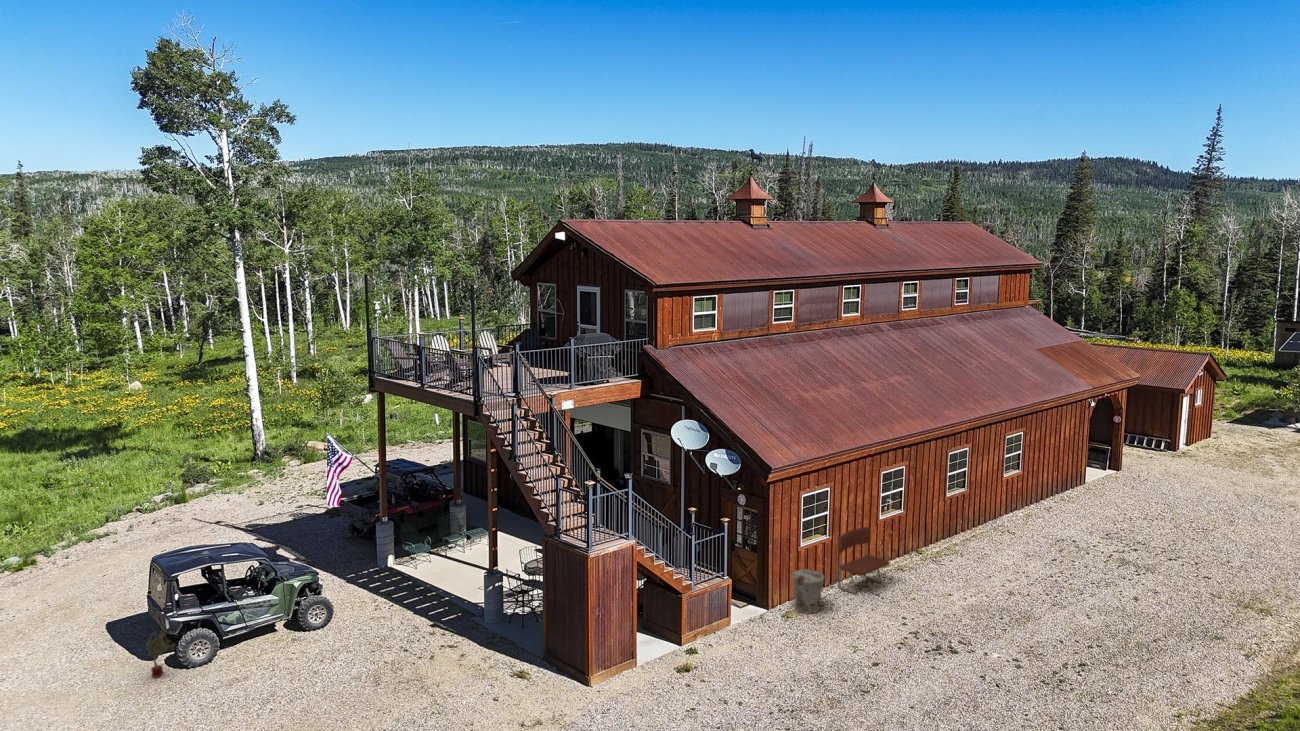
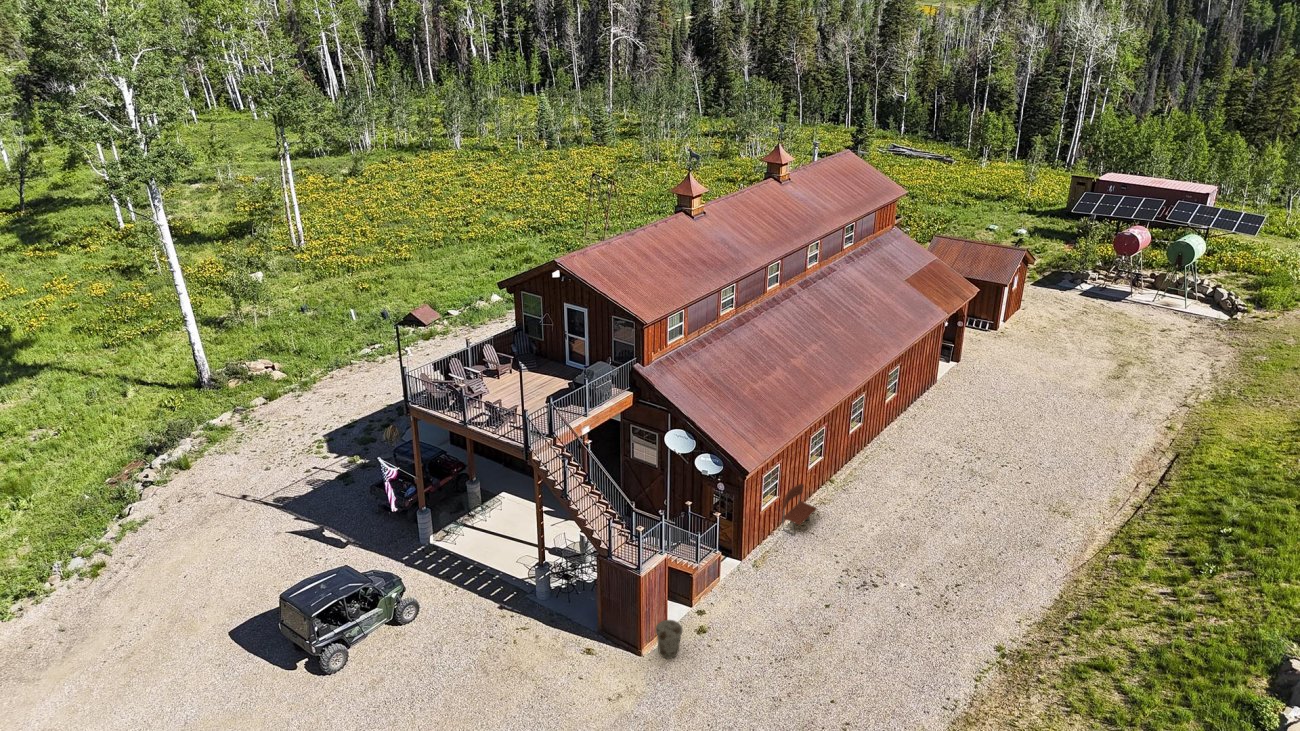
trash can: present [792,569,824,614] -> present [656,620,683,659]
potted tree: present [146,630,176,677] -> none [300,662,325,694]

